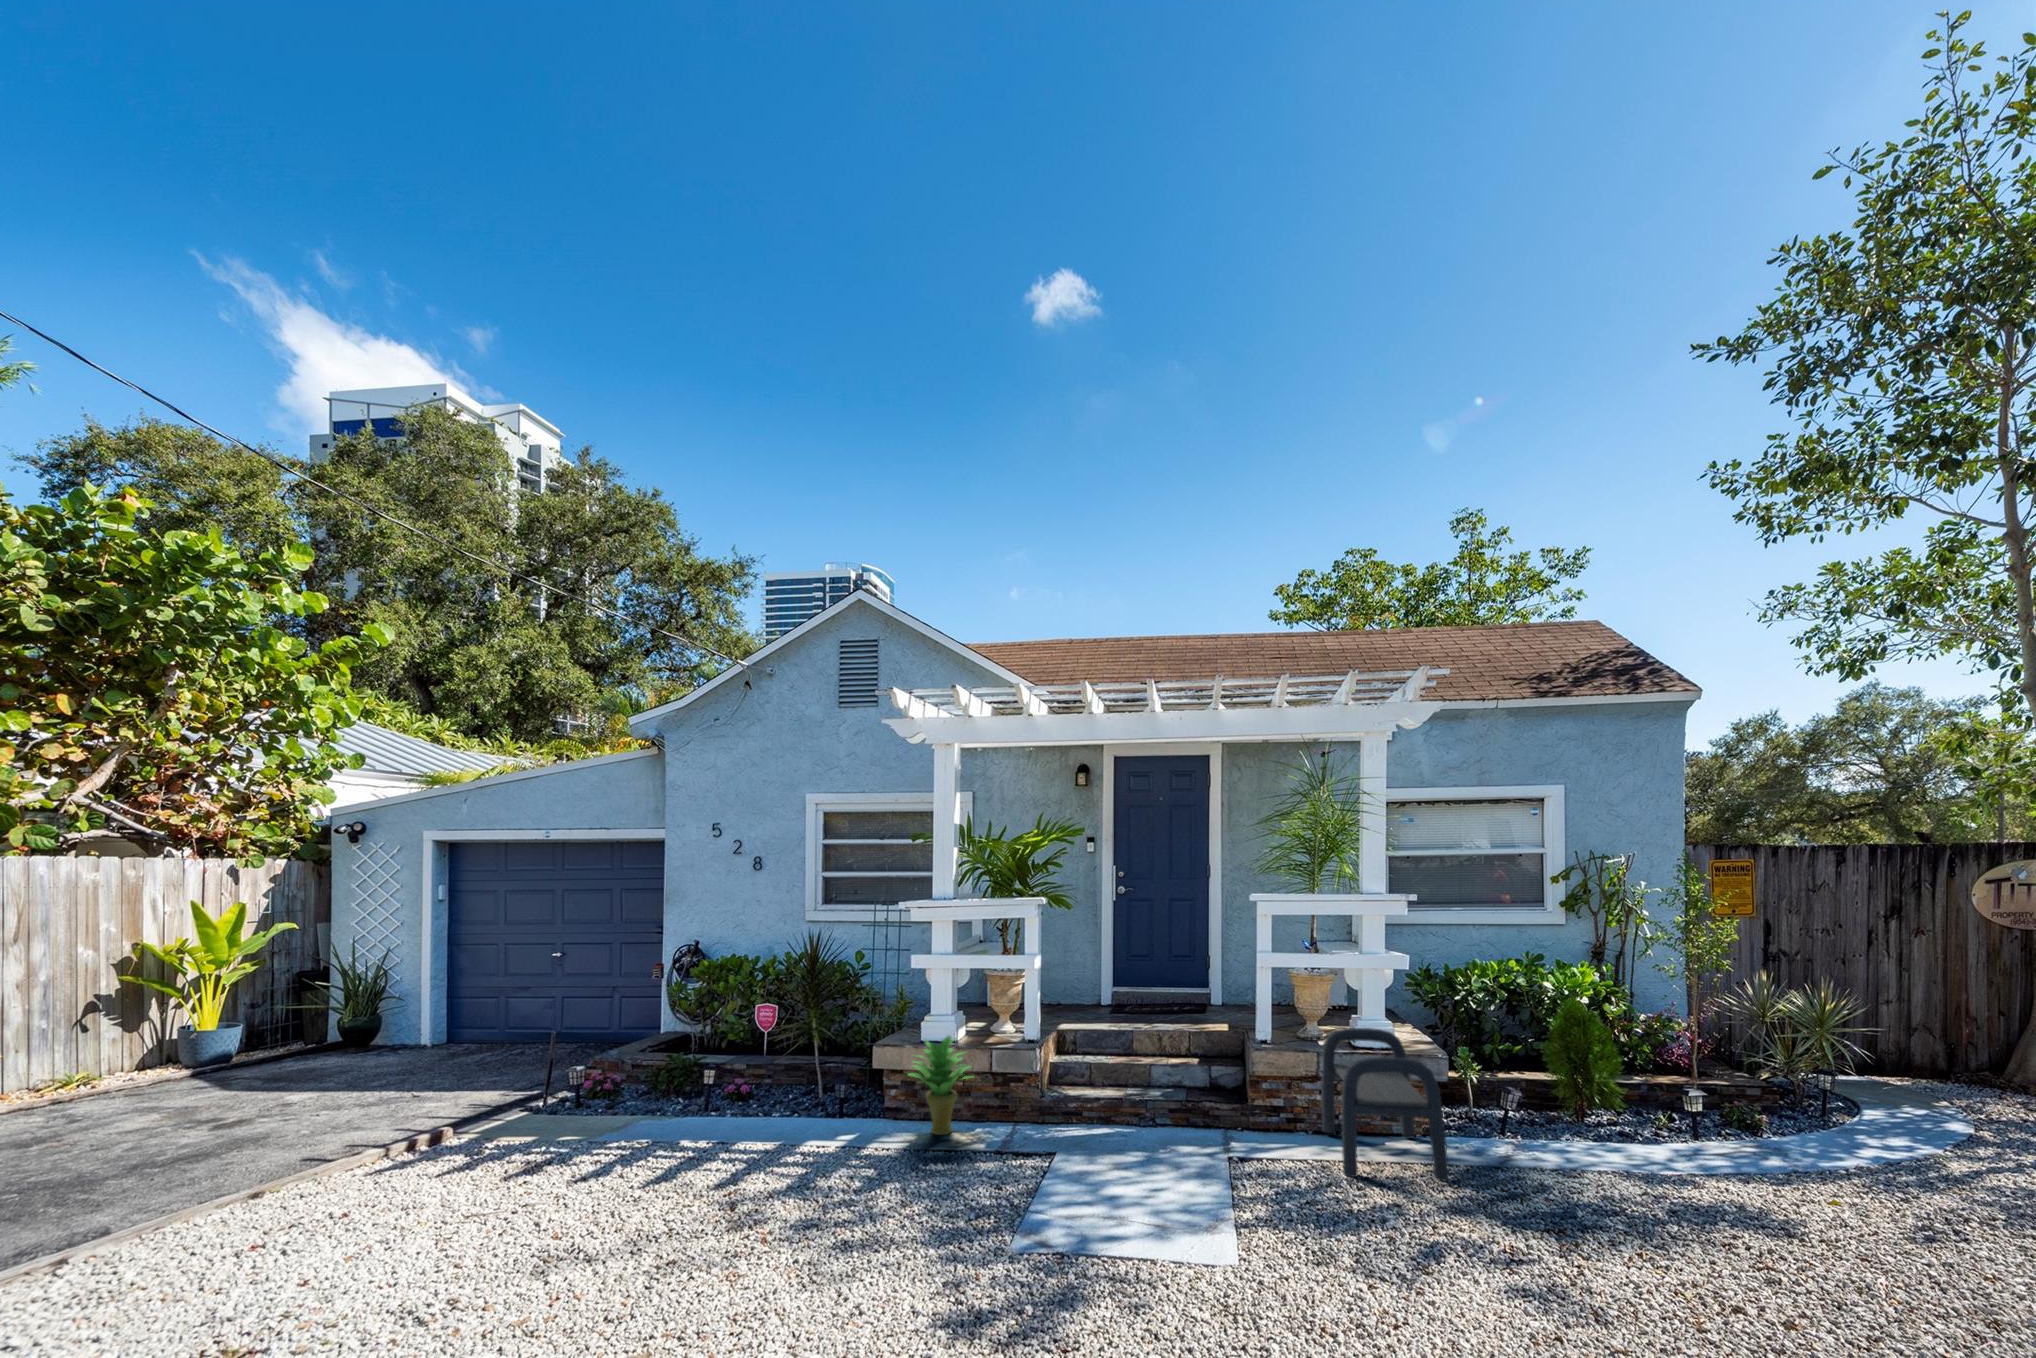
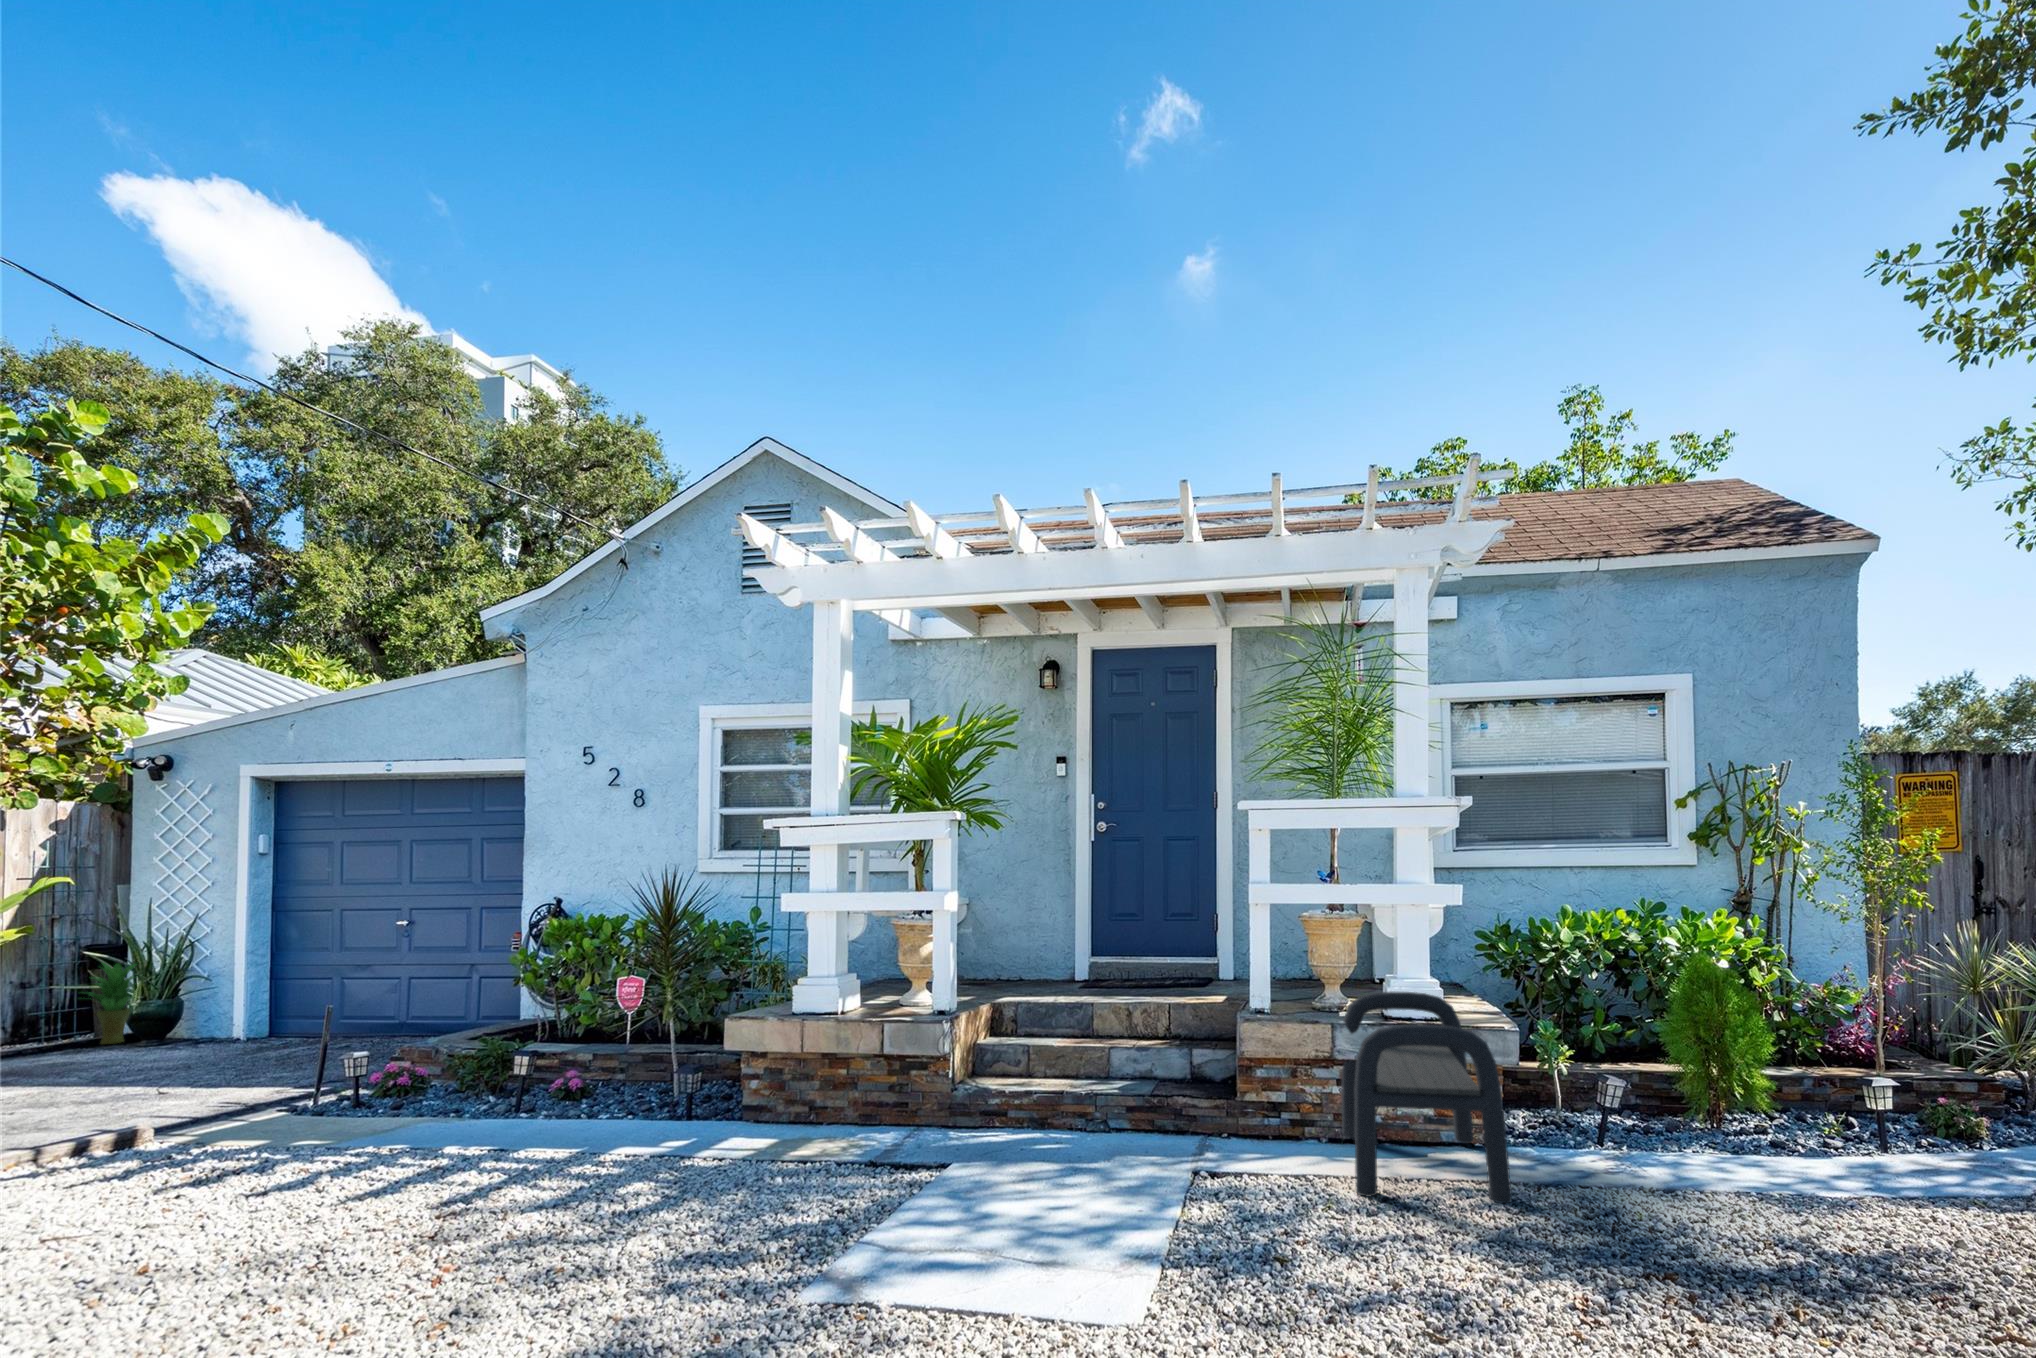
potted plant: present [908,1036,972,1135] -> present [88,963,138,1044]

